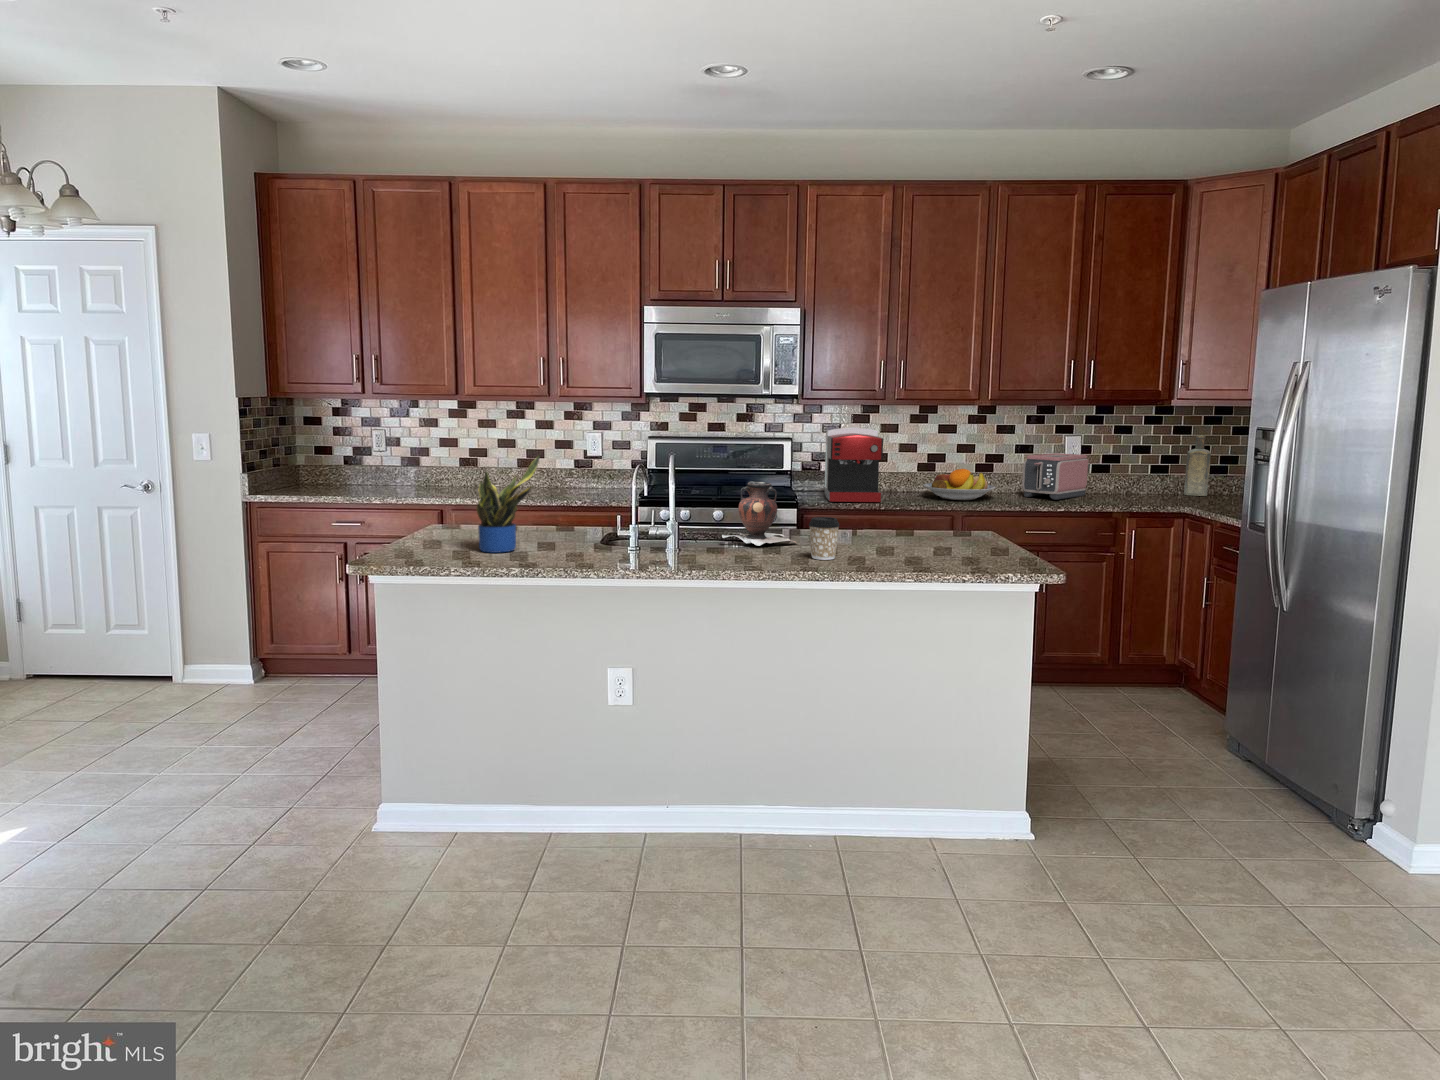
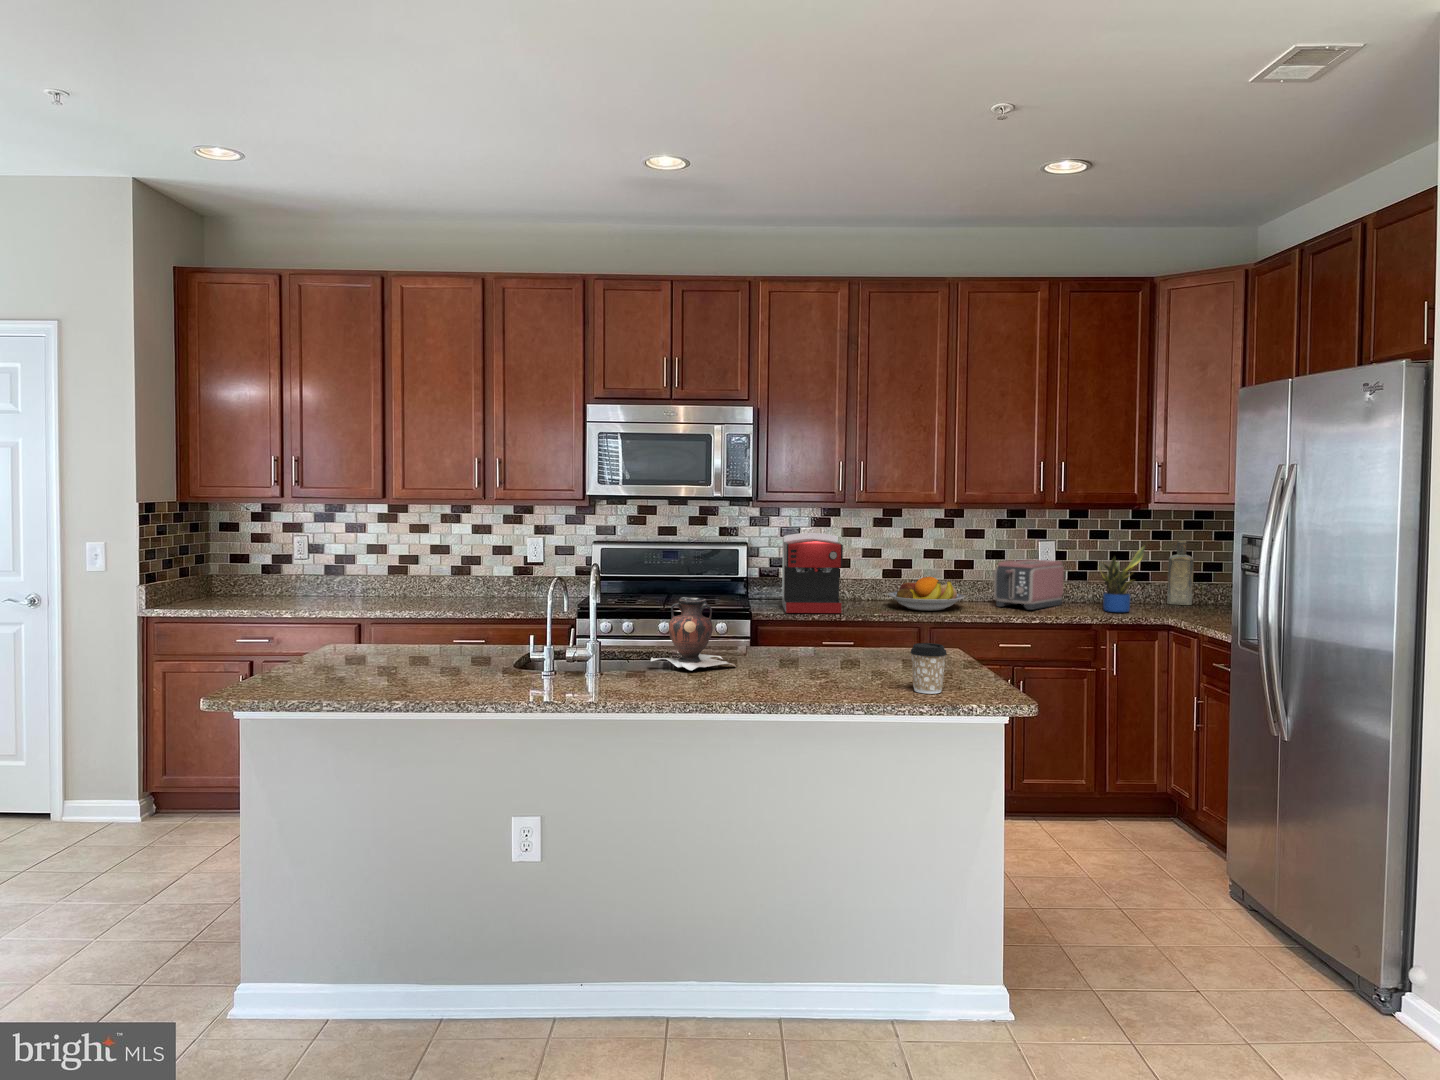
potted plant: present [476,455,540,553] -> present [1099,546,1145,612]
coffee cup: present [809,517,840,560] -> present [910,643,947,694]

